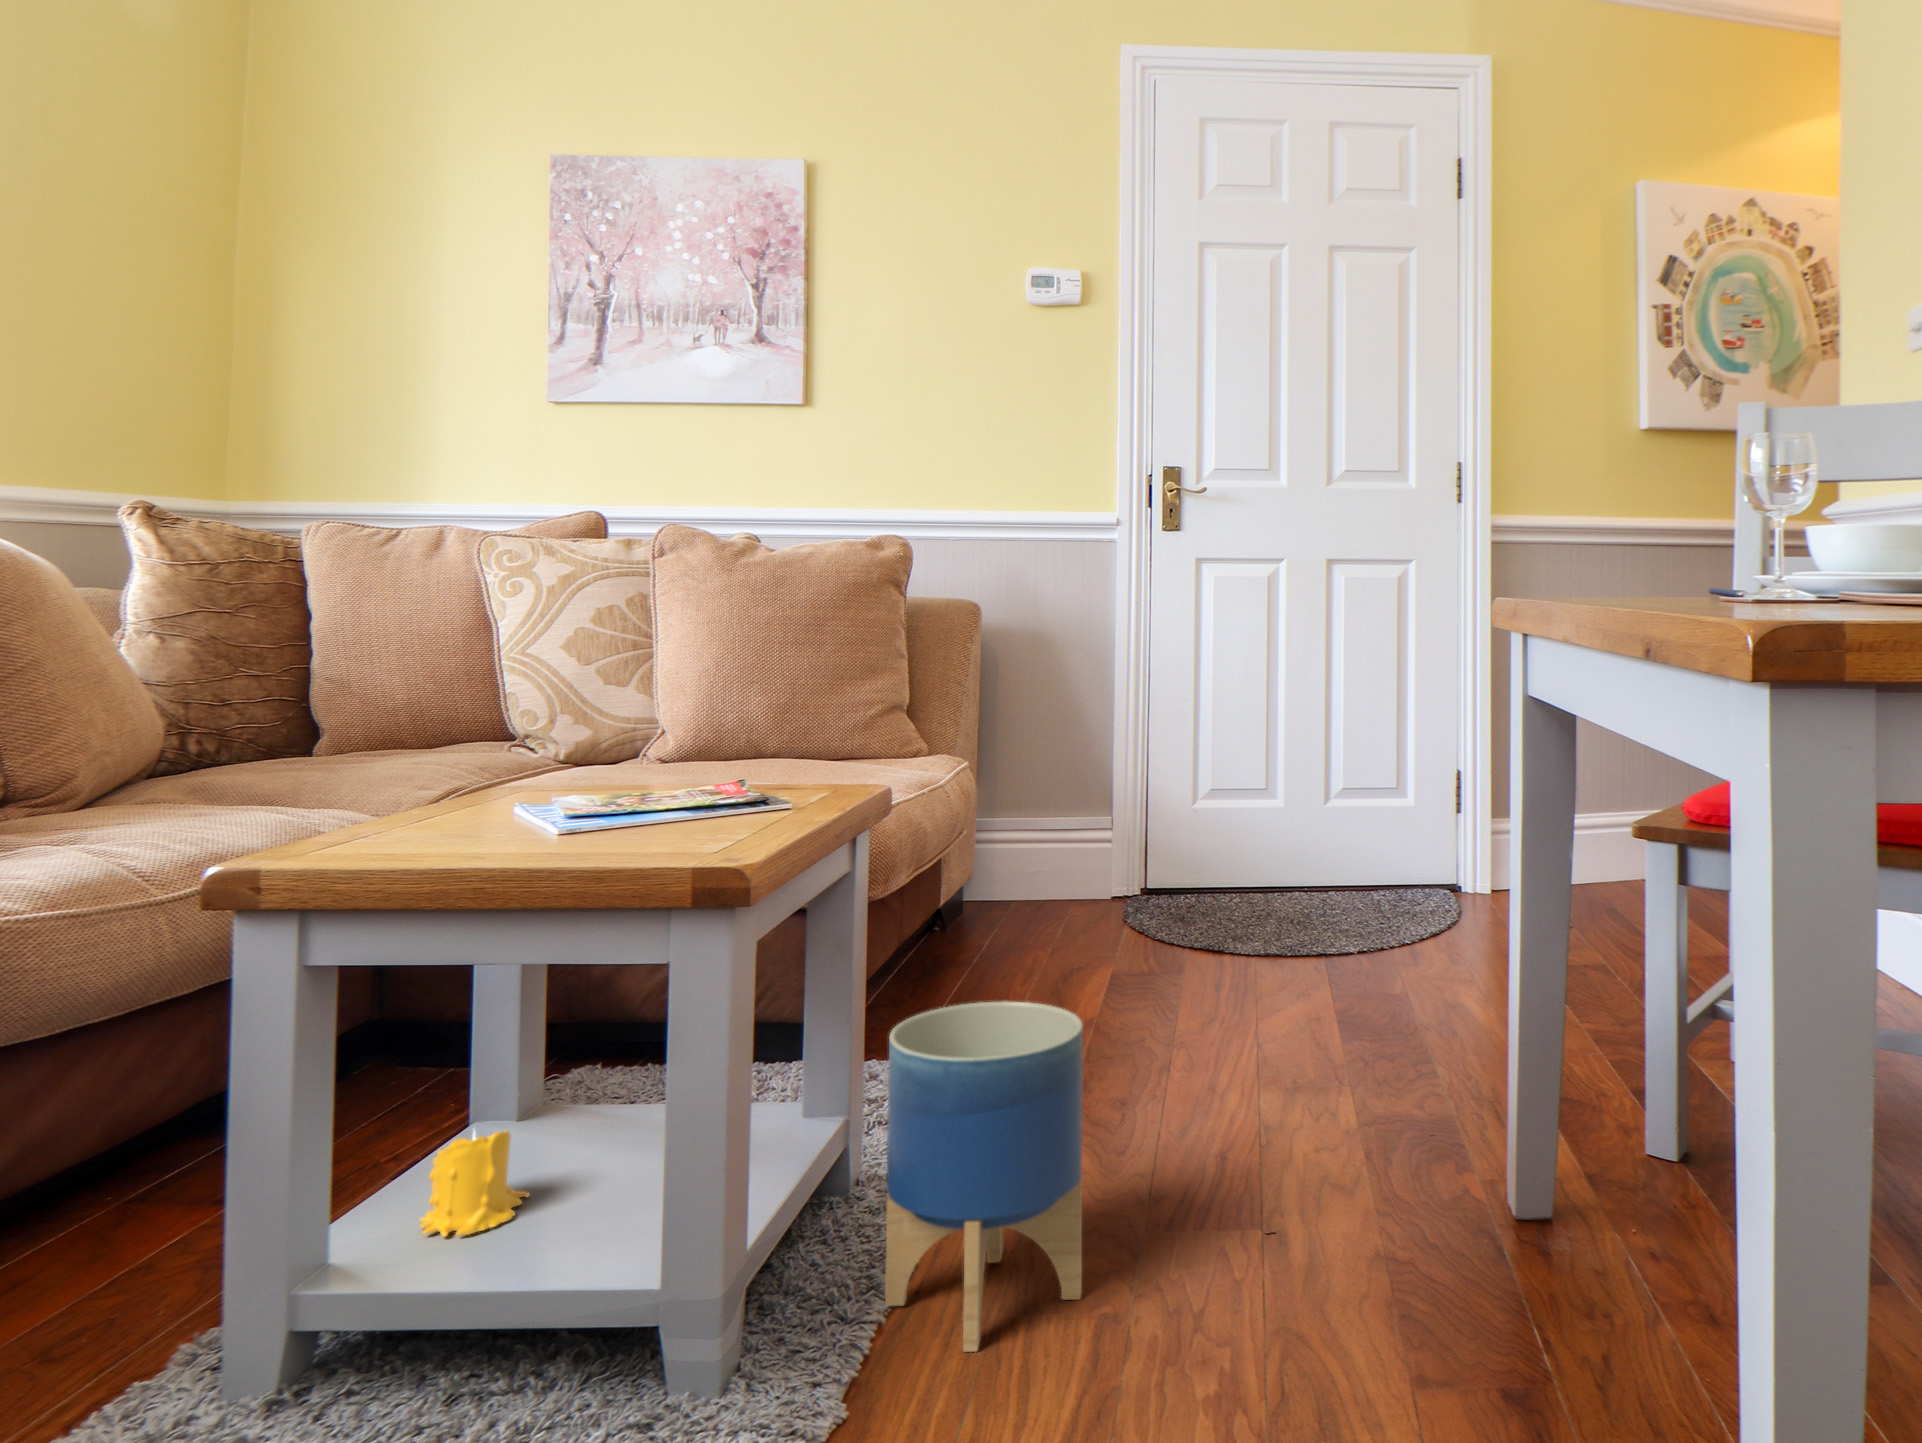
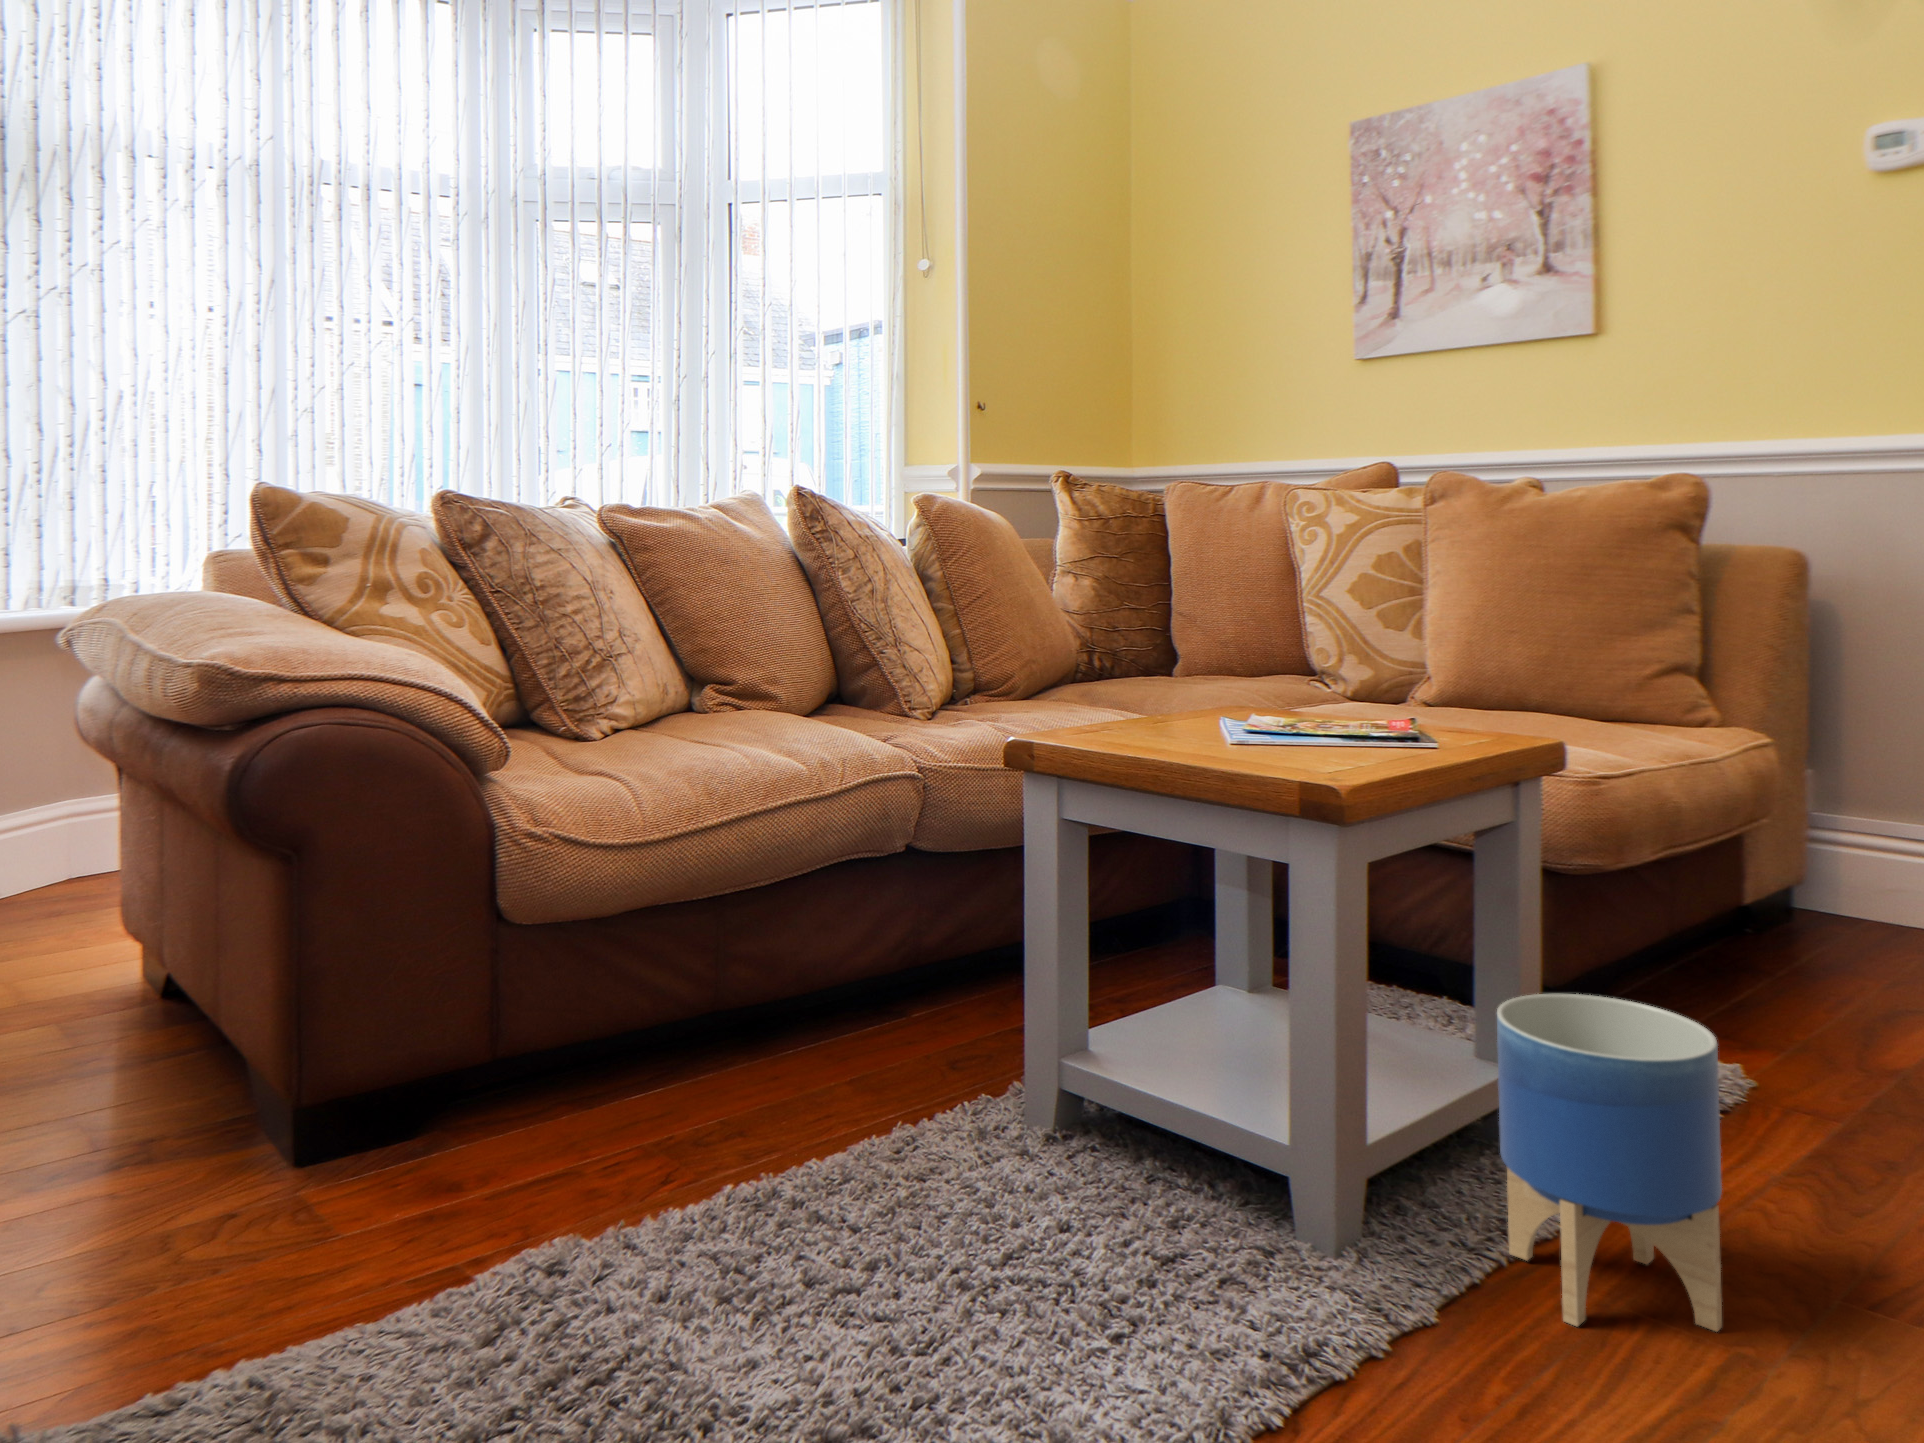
candle: present [420,1130,529,1237] -> none [1142,985,1221,1067]

